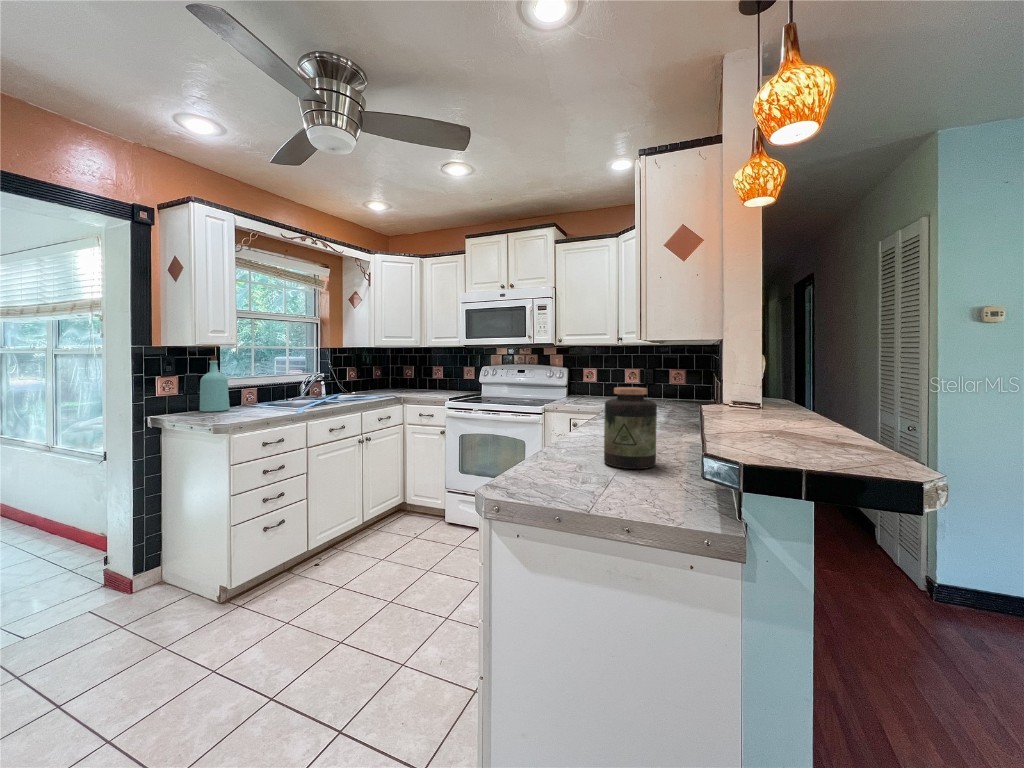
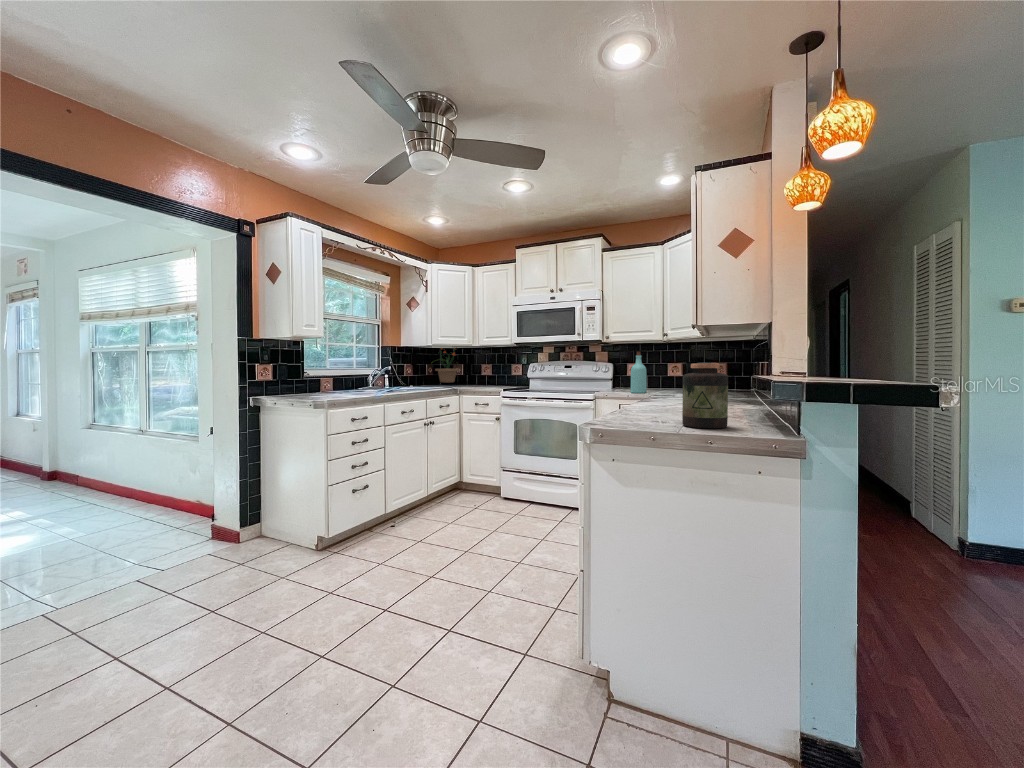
potted plant: none [378,346,412,386] -> present [435,347,460,382]
bottle: present [200,356,230,412] -> present [630,352,647,393]

